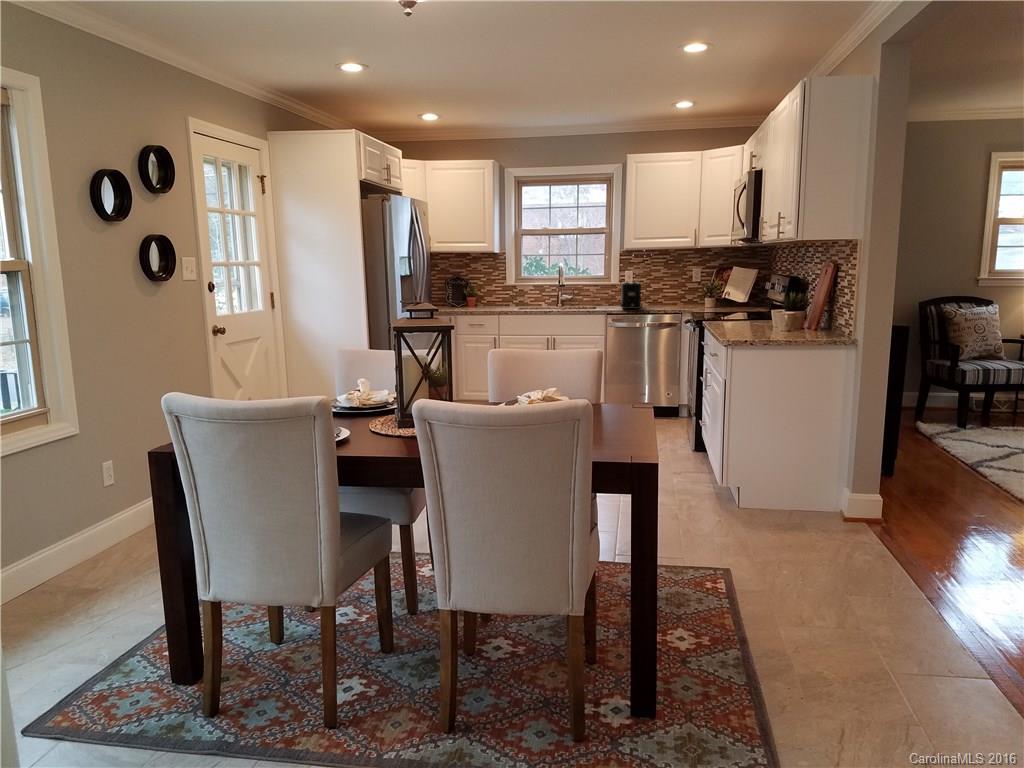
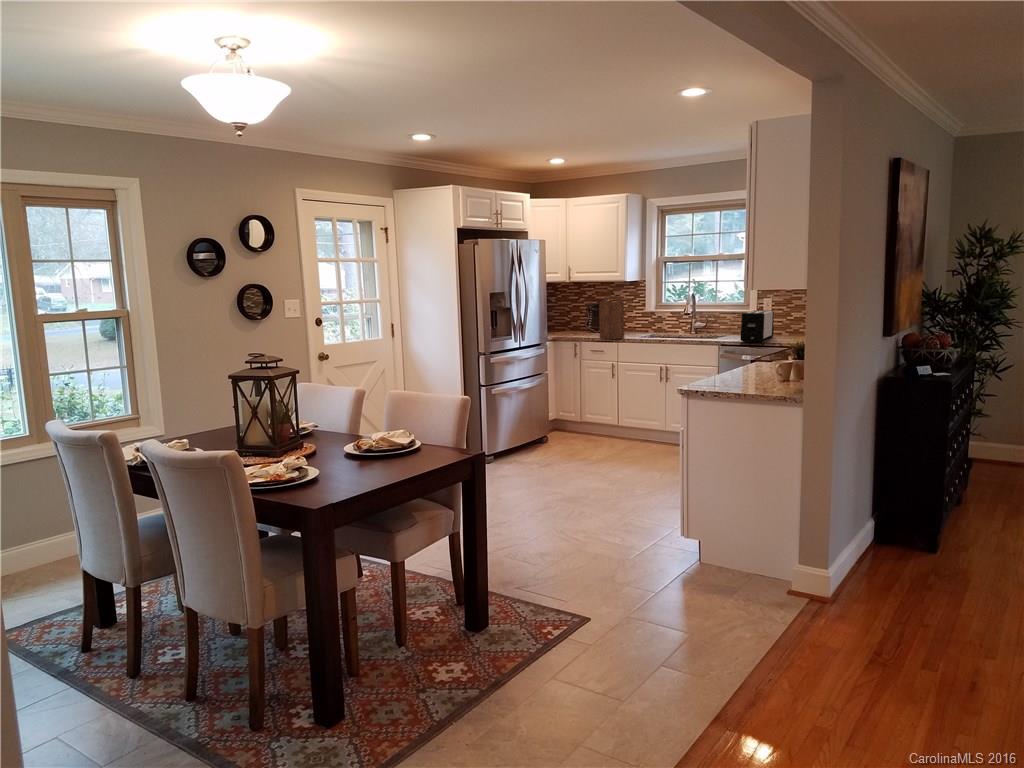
cutting board: none [482,267,506,311] -> present [599,296,624,339]

